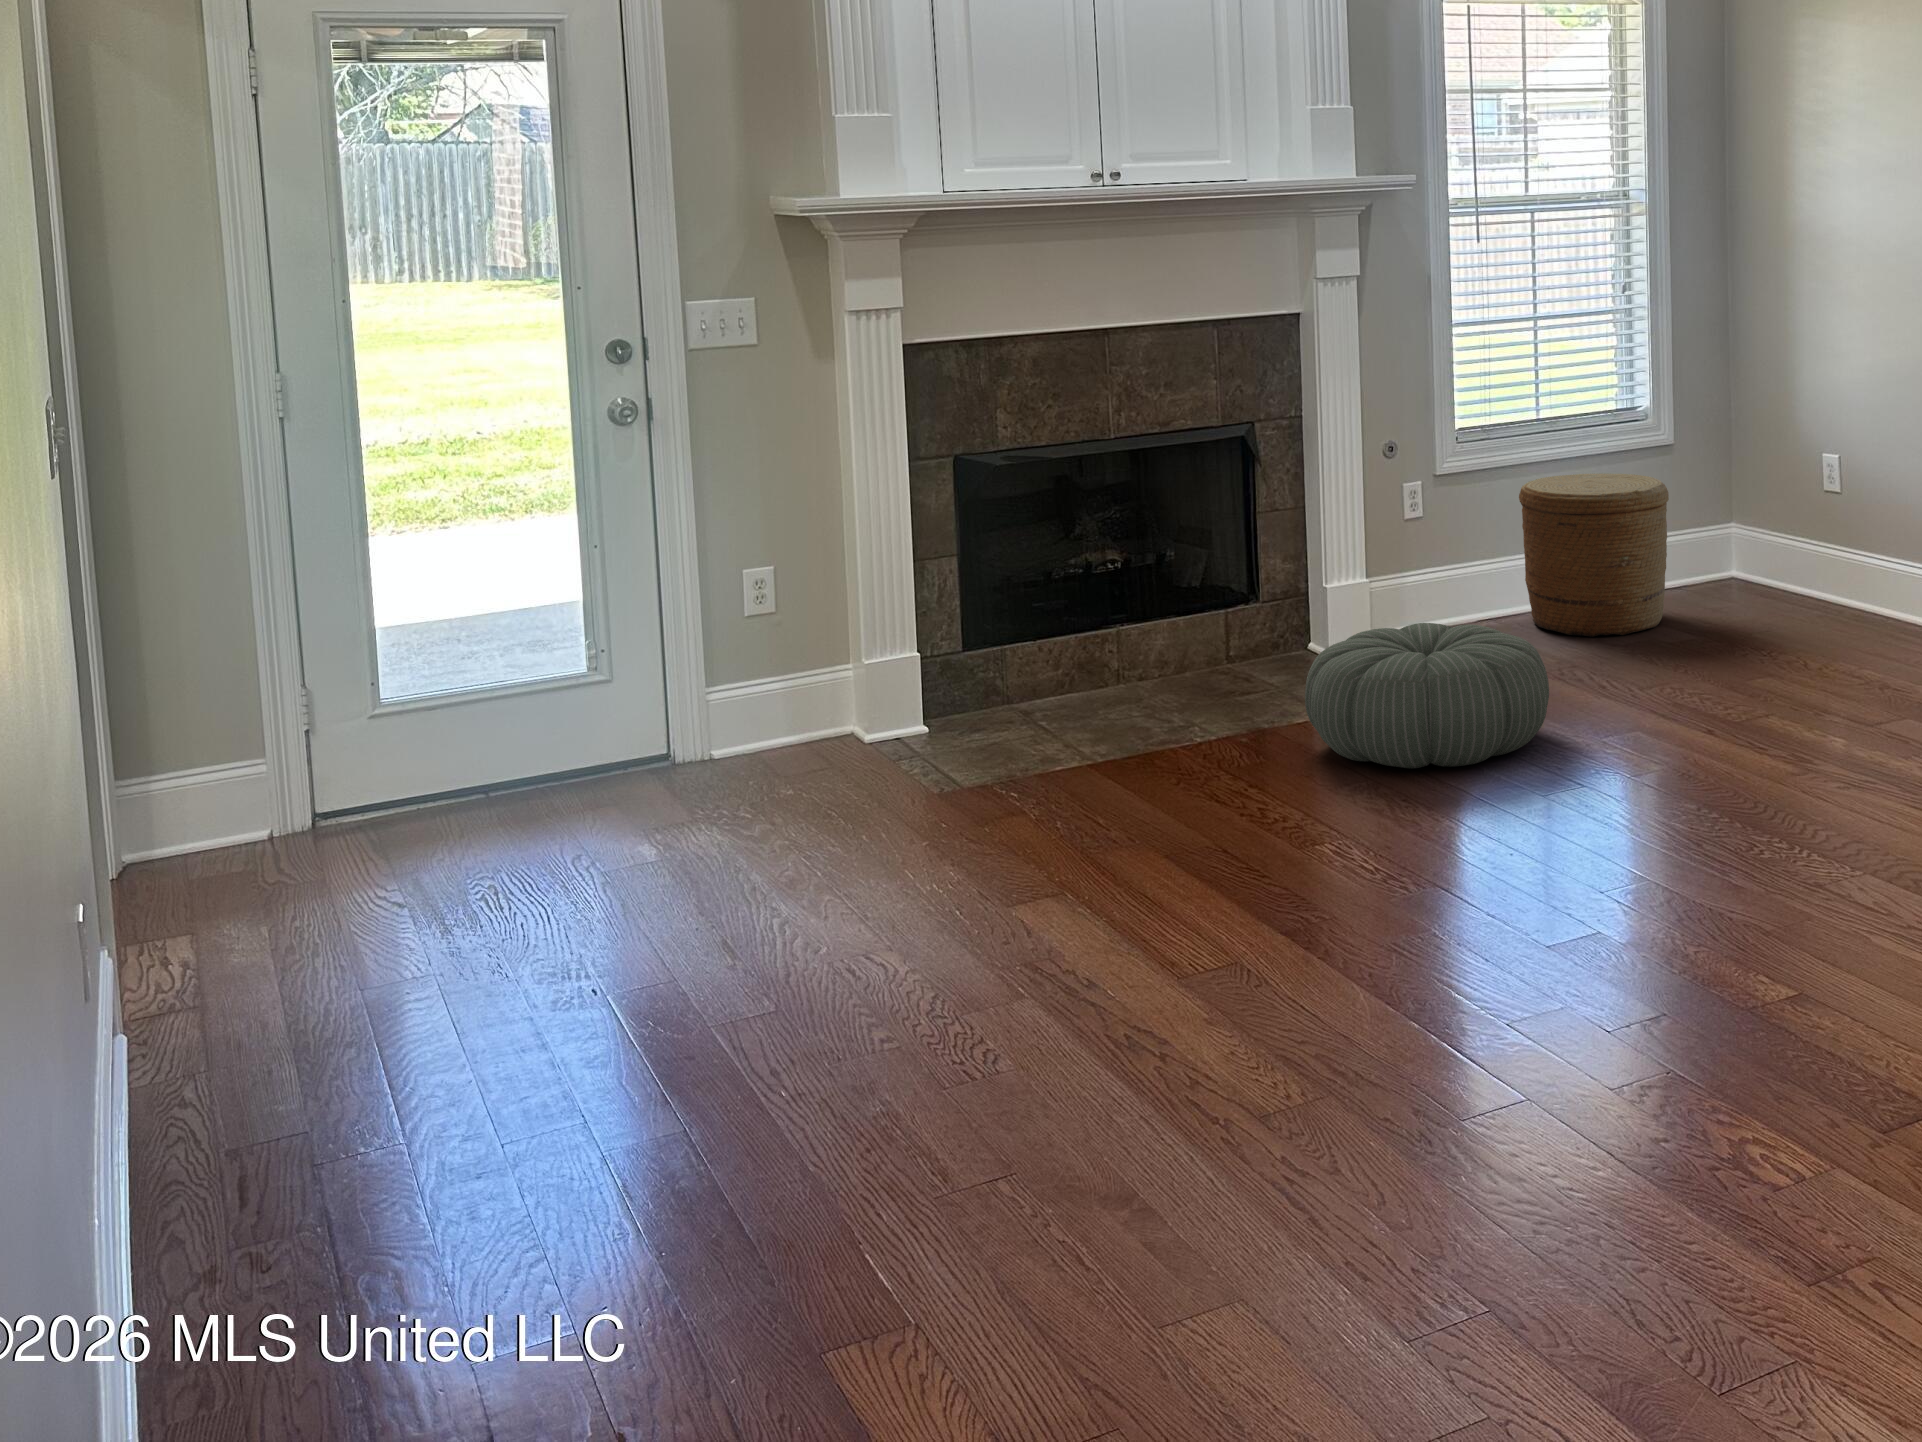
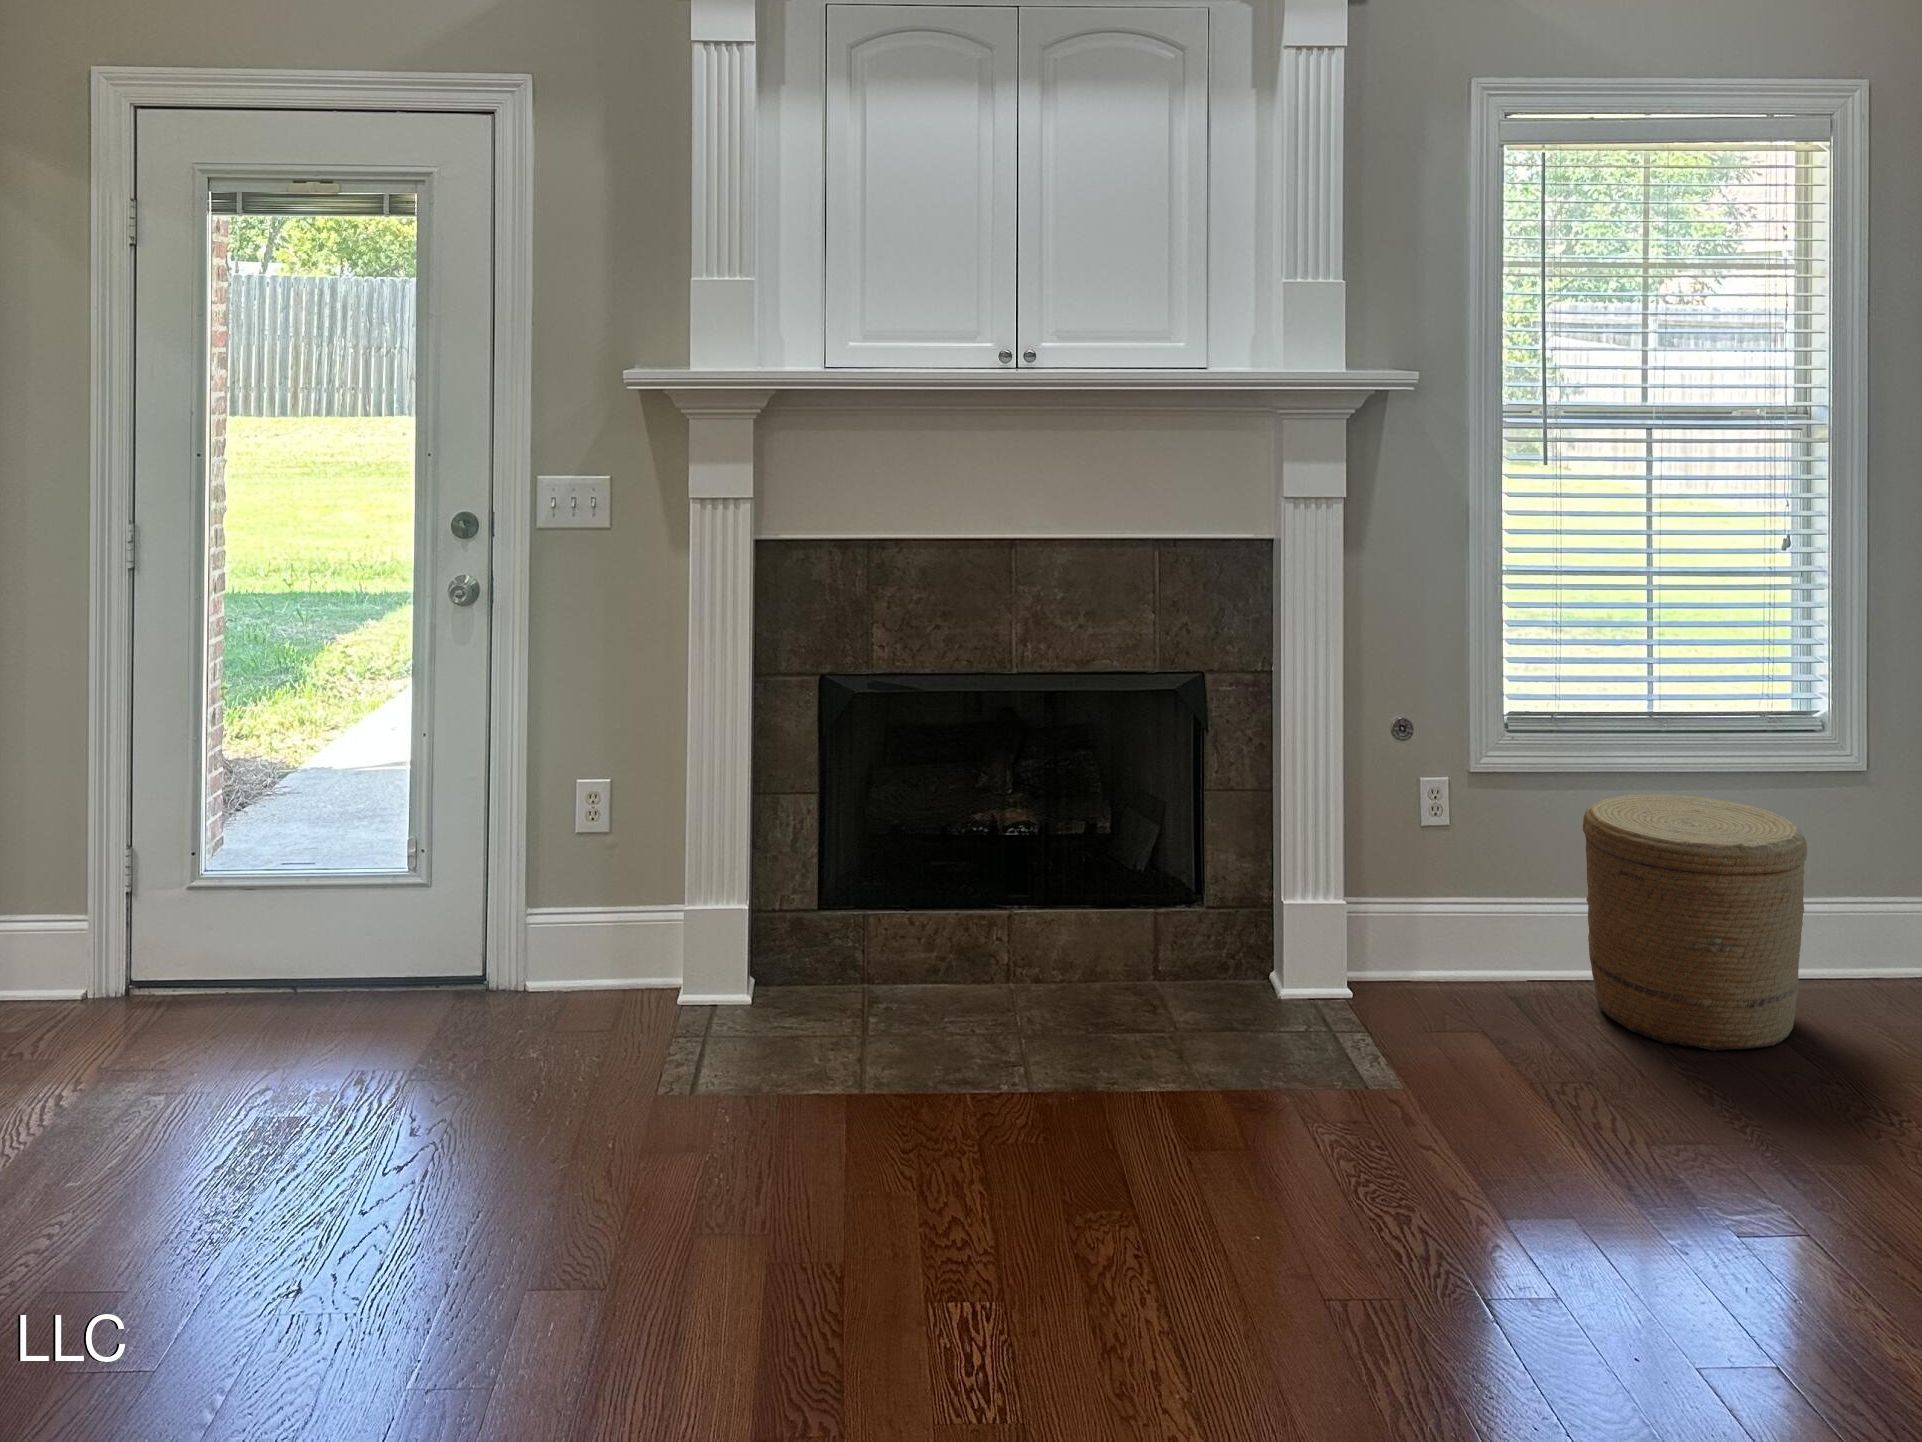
pouf: present [1305,623,1549,768] -> none [1097,1006,1454,1262]

